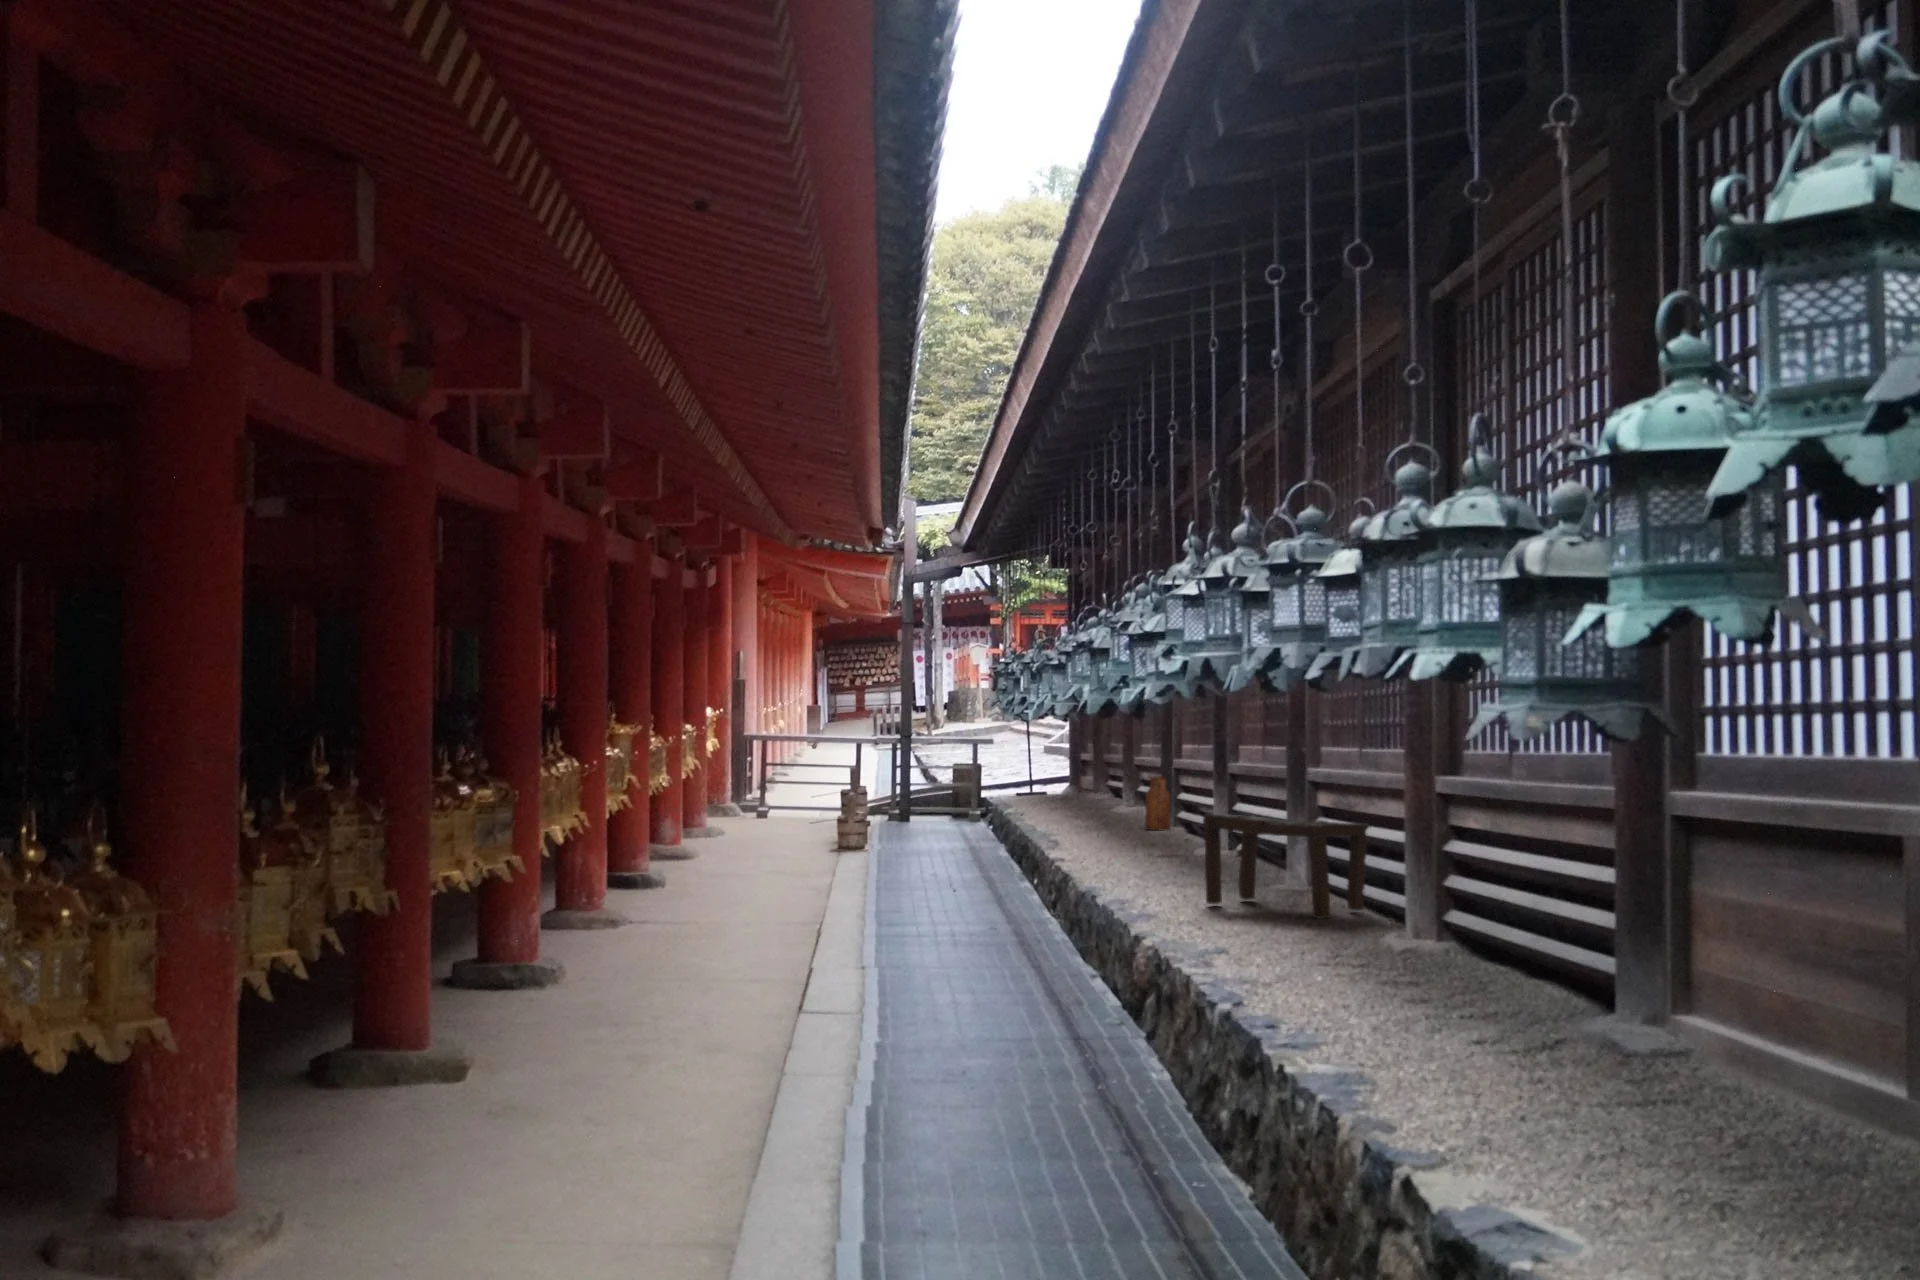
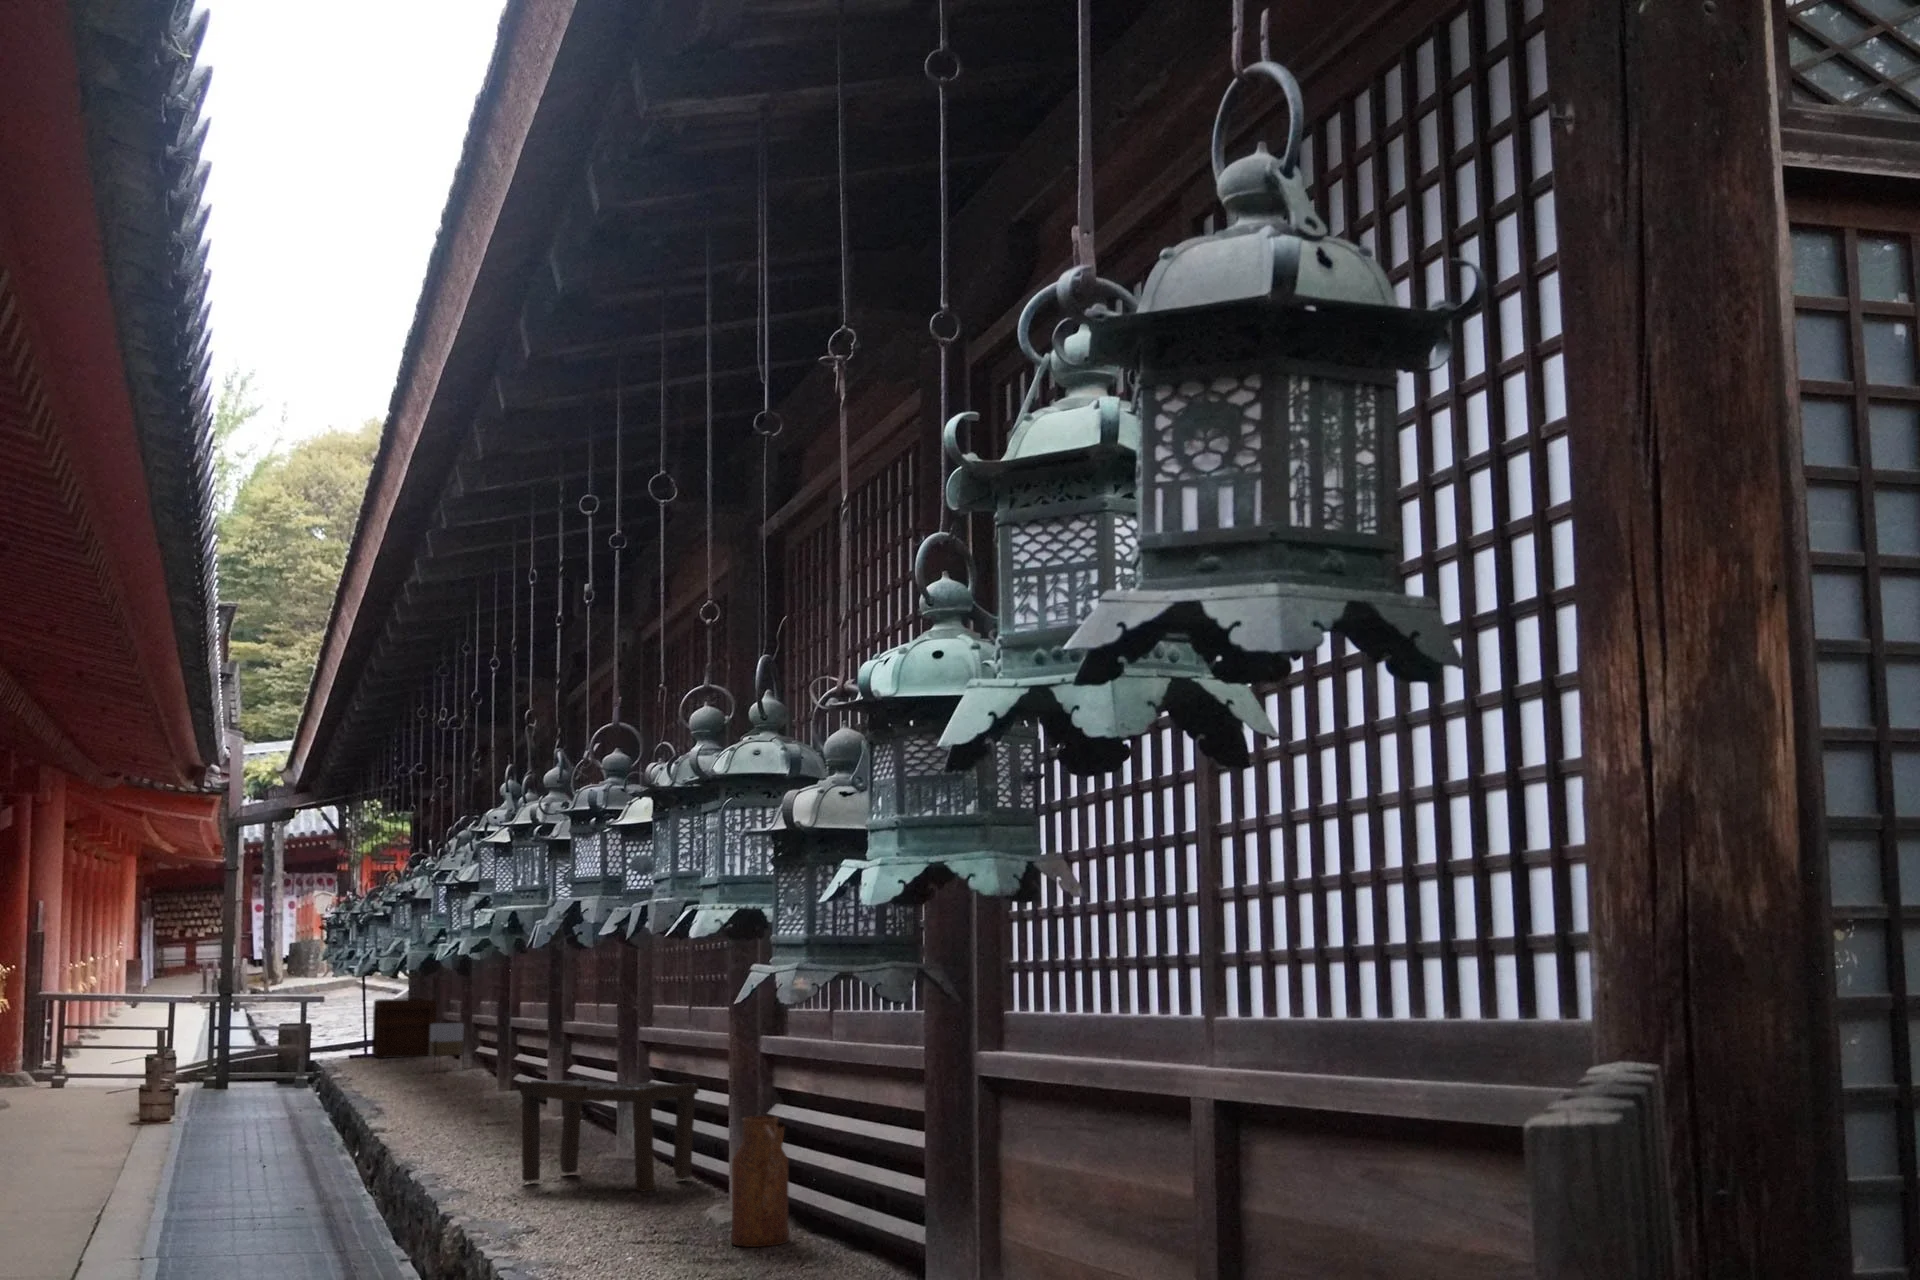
wooden crate: none [1037,744,1094,797] -> present [372,998,437,1058]
planter: none [1093,766,1124,811] -> present [429,1023,464,1057]
watering can: present [1145,777,1170,830] -> present [731,1116,789,1247]

